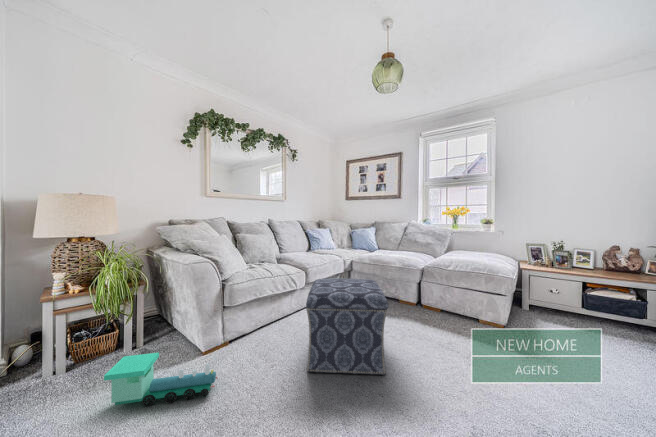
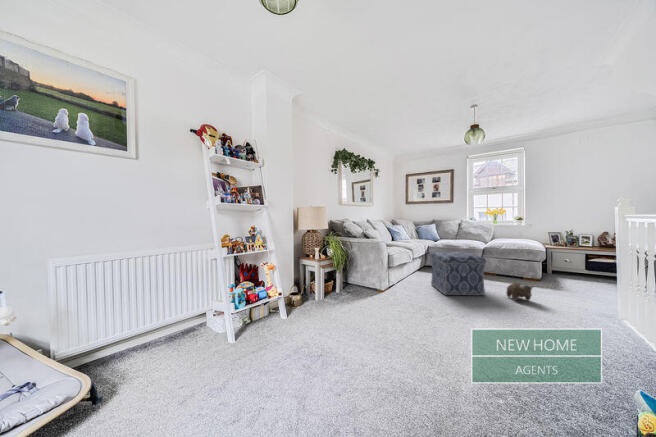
toy train: present [104,353,217,406] -> none [367,283,409,304]
plush toy: none [425,355,472,401] -> present [506,283,533,301]

